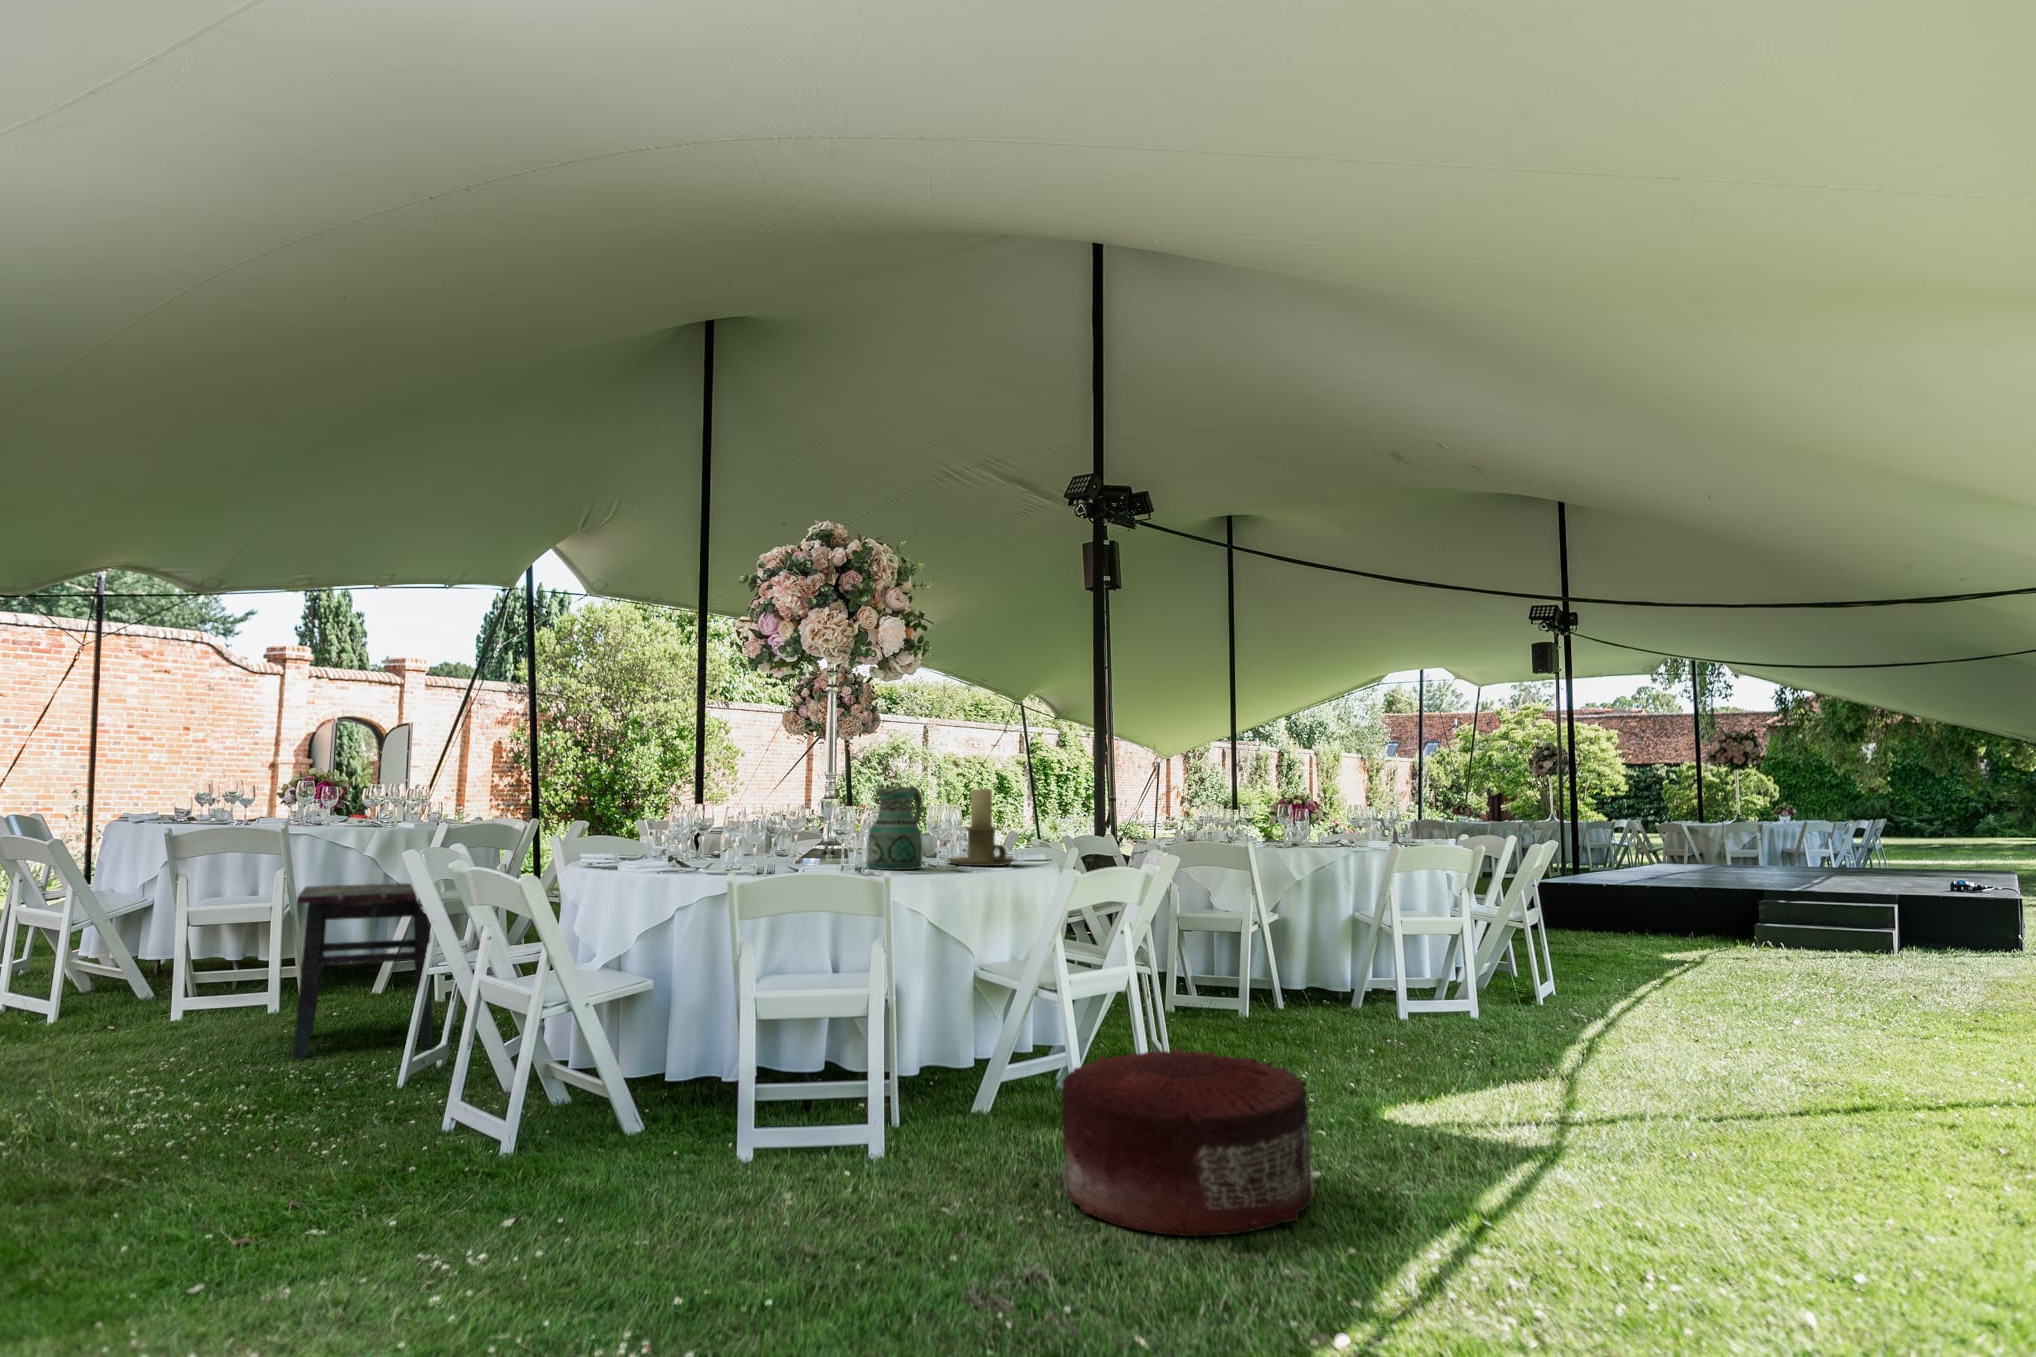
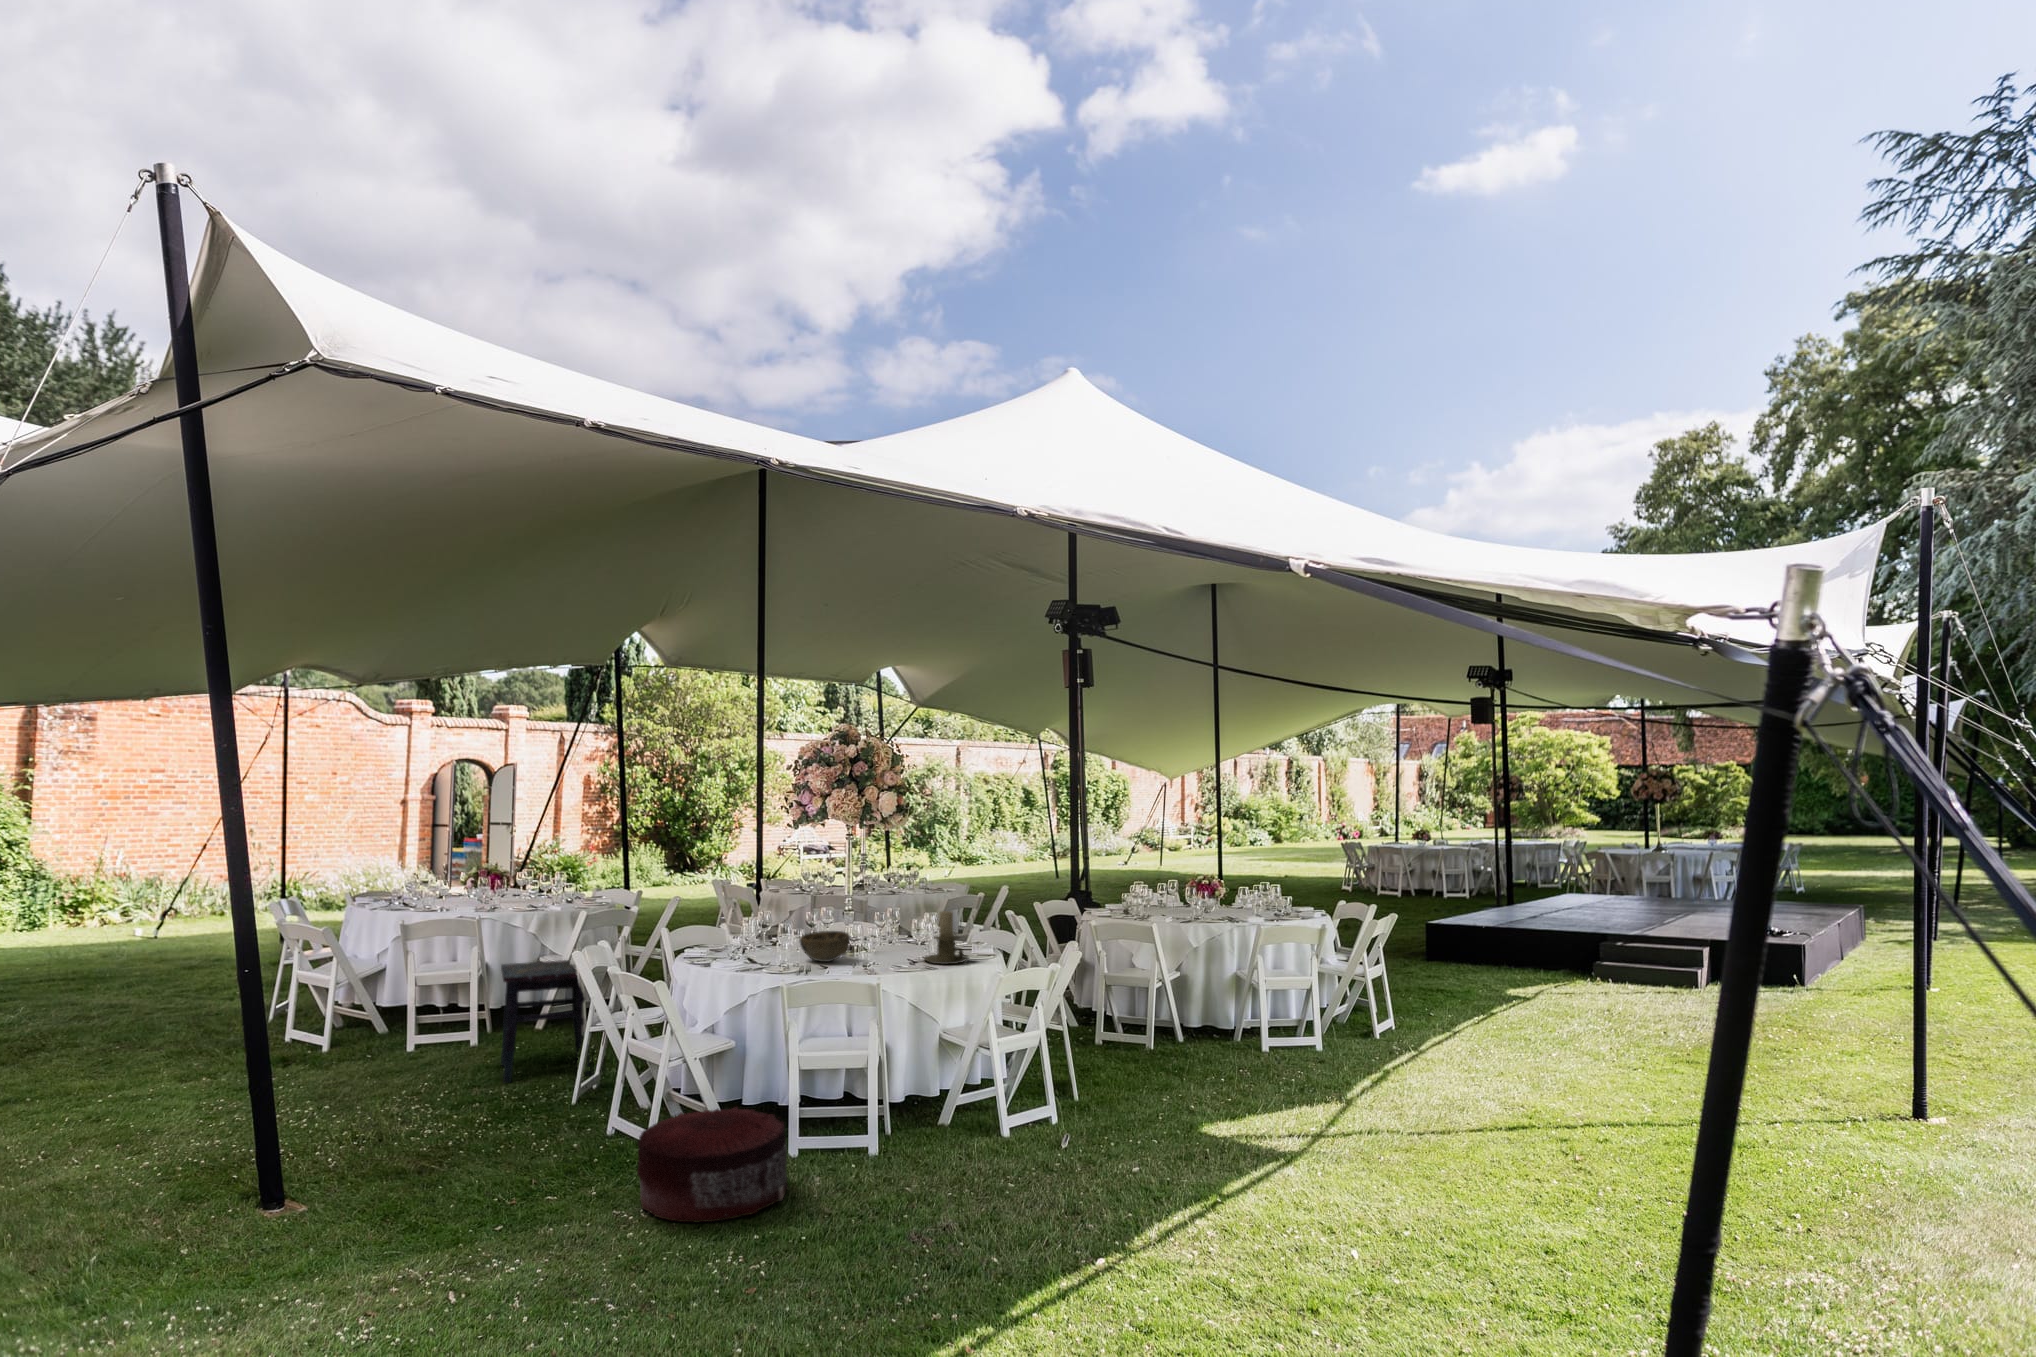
ceramic pitcher: present [866,786,922,870] -> none [869,915,905,973]
decorative bowl: none [756,818,835,861] -> present [800,931,850,962]
pouf: present [1062,1048,1314,1236] -> present [637,1107,789,1222]

